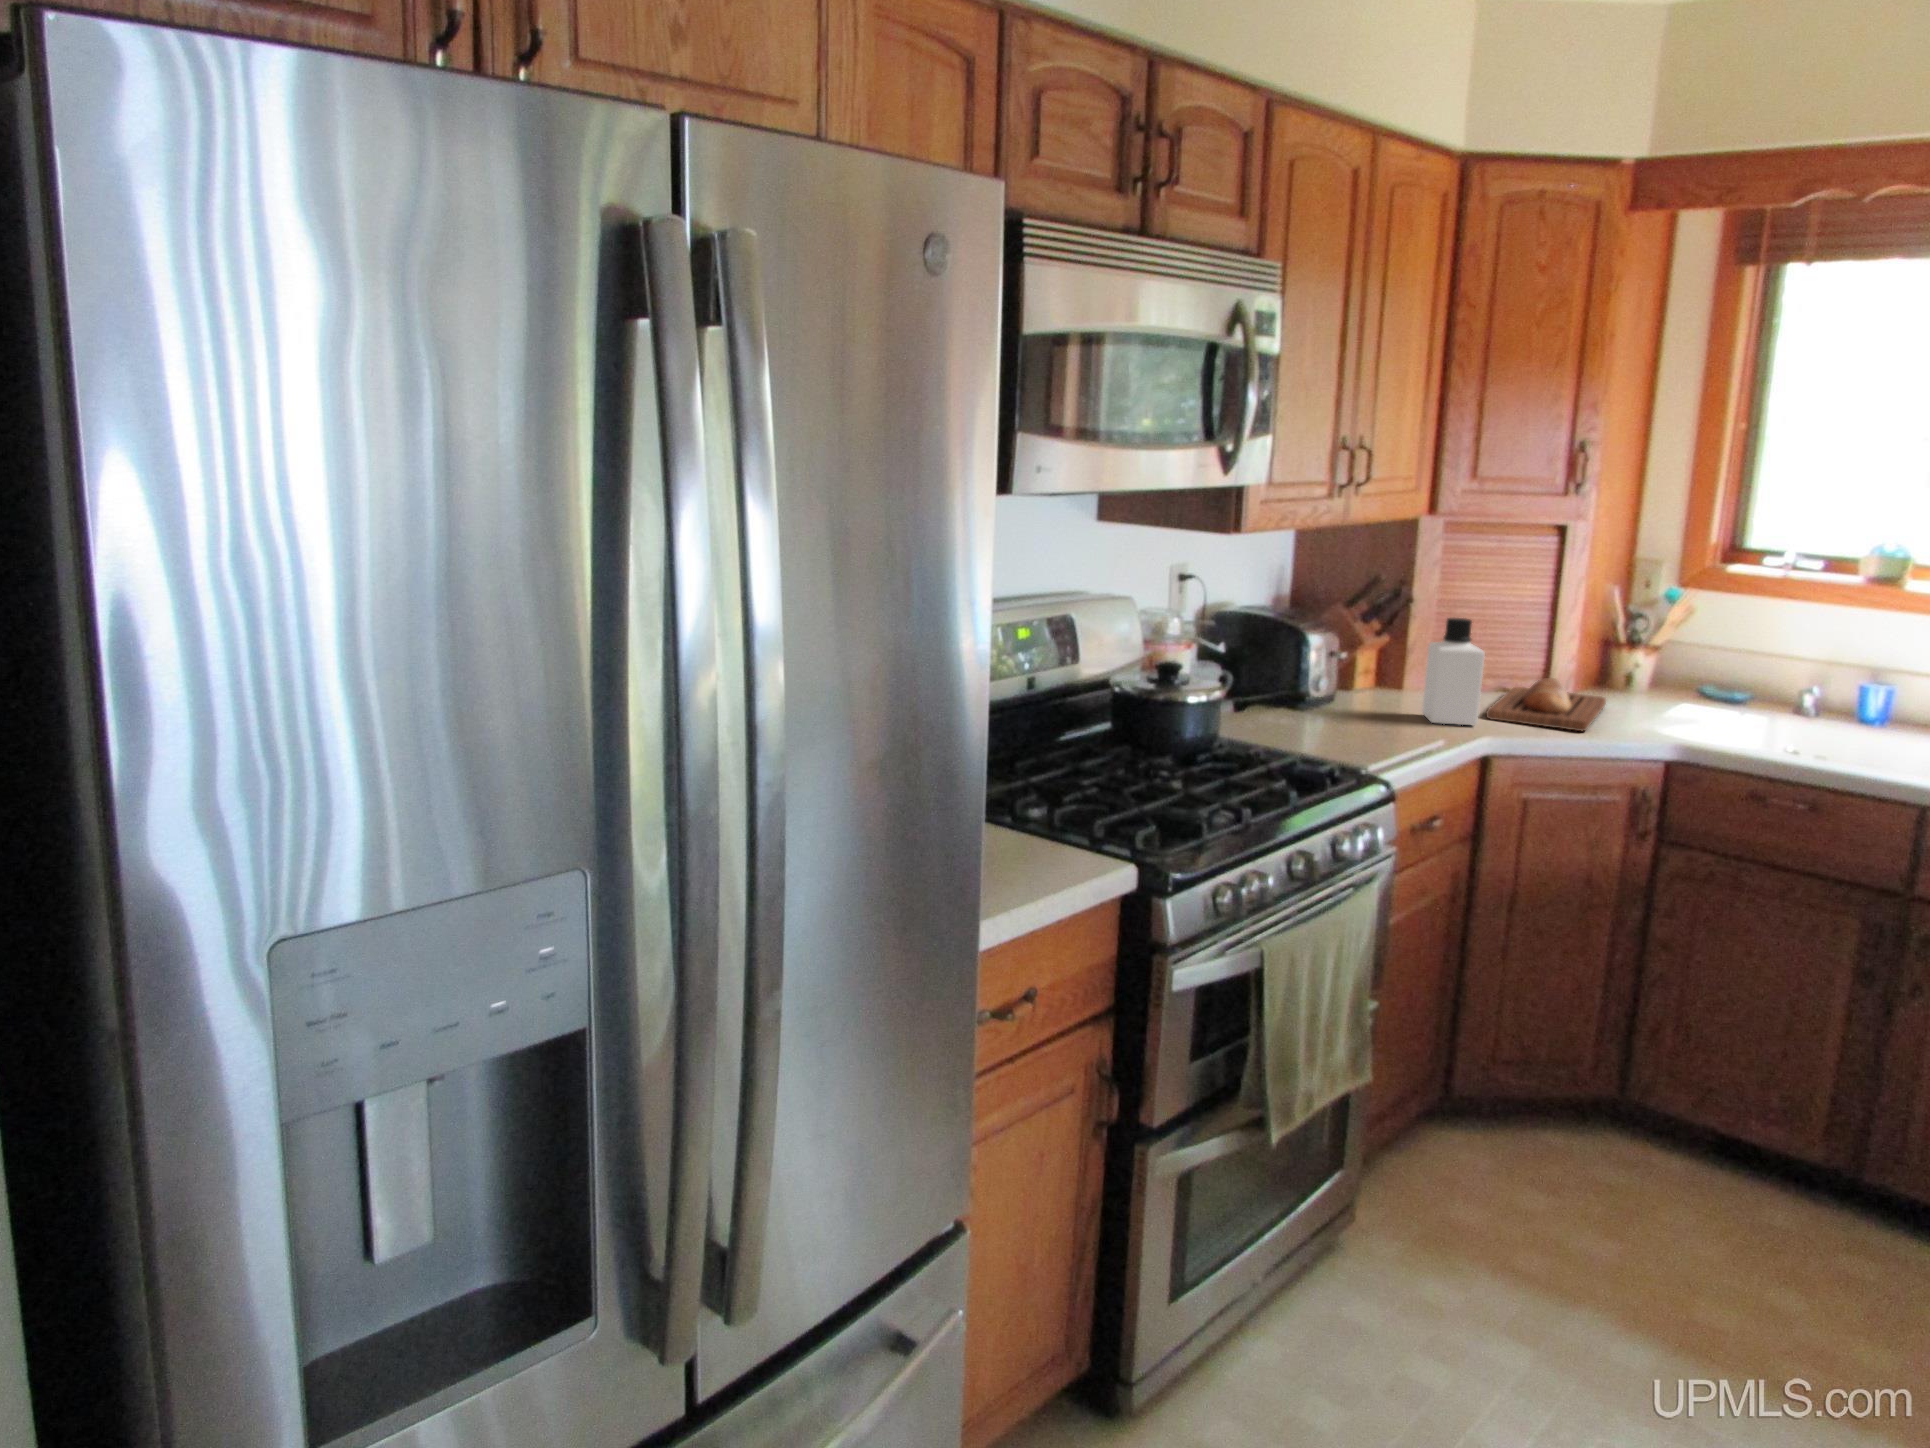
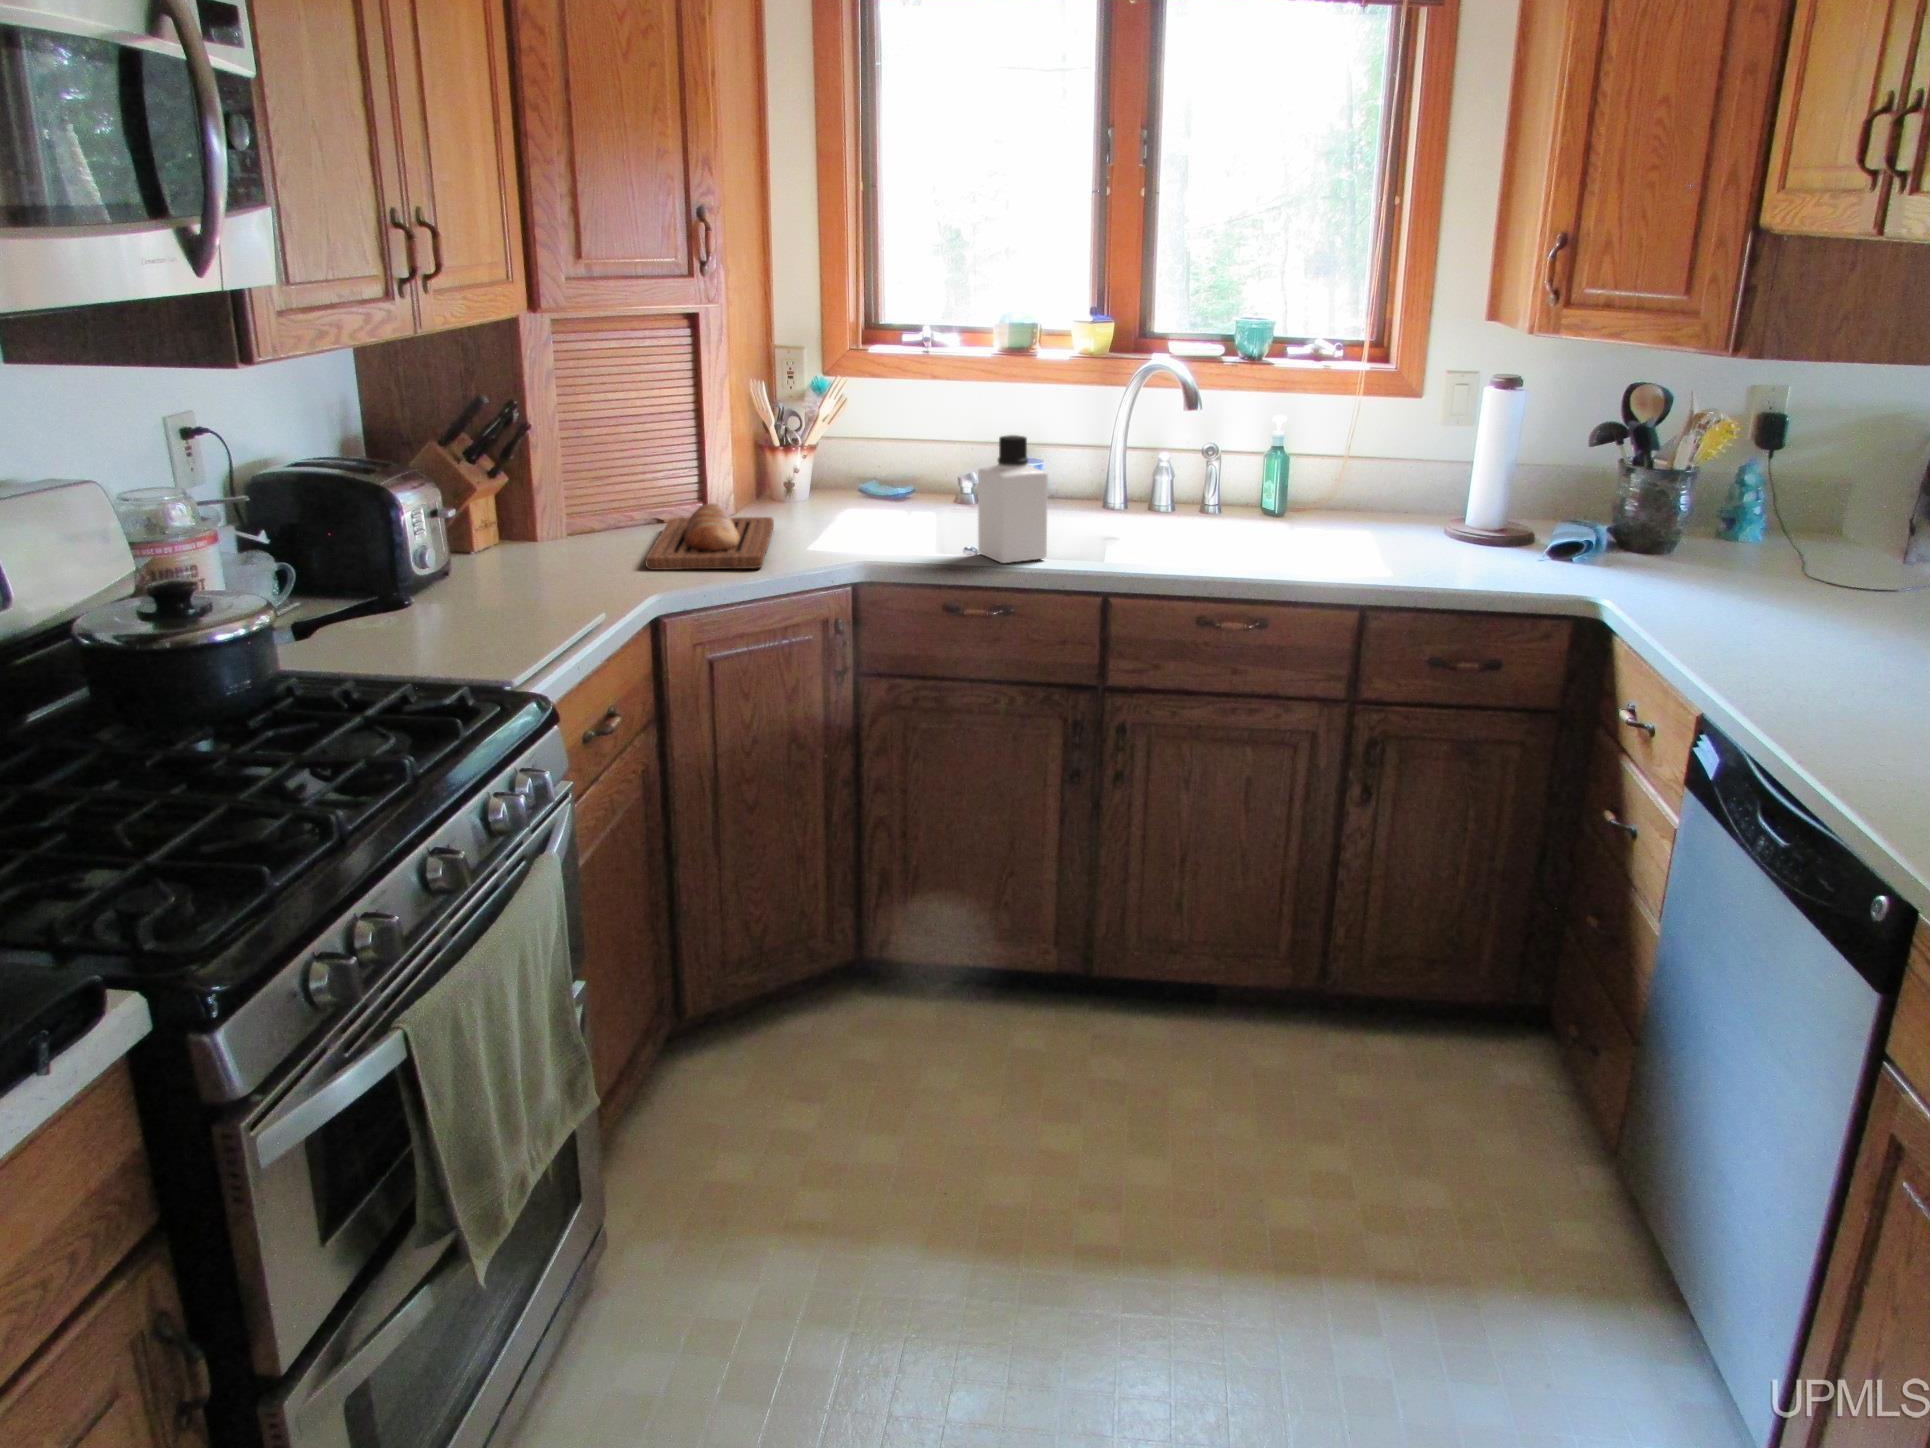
bottle: present [1422,618,1485,725] -> present [978,435,1048,563]

